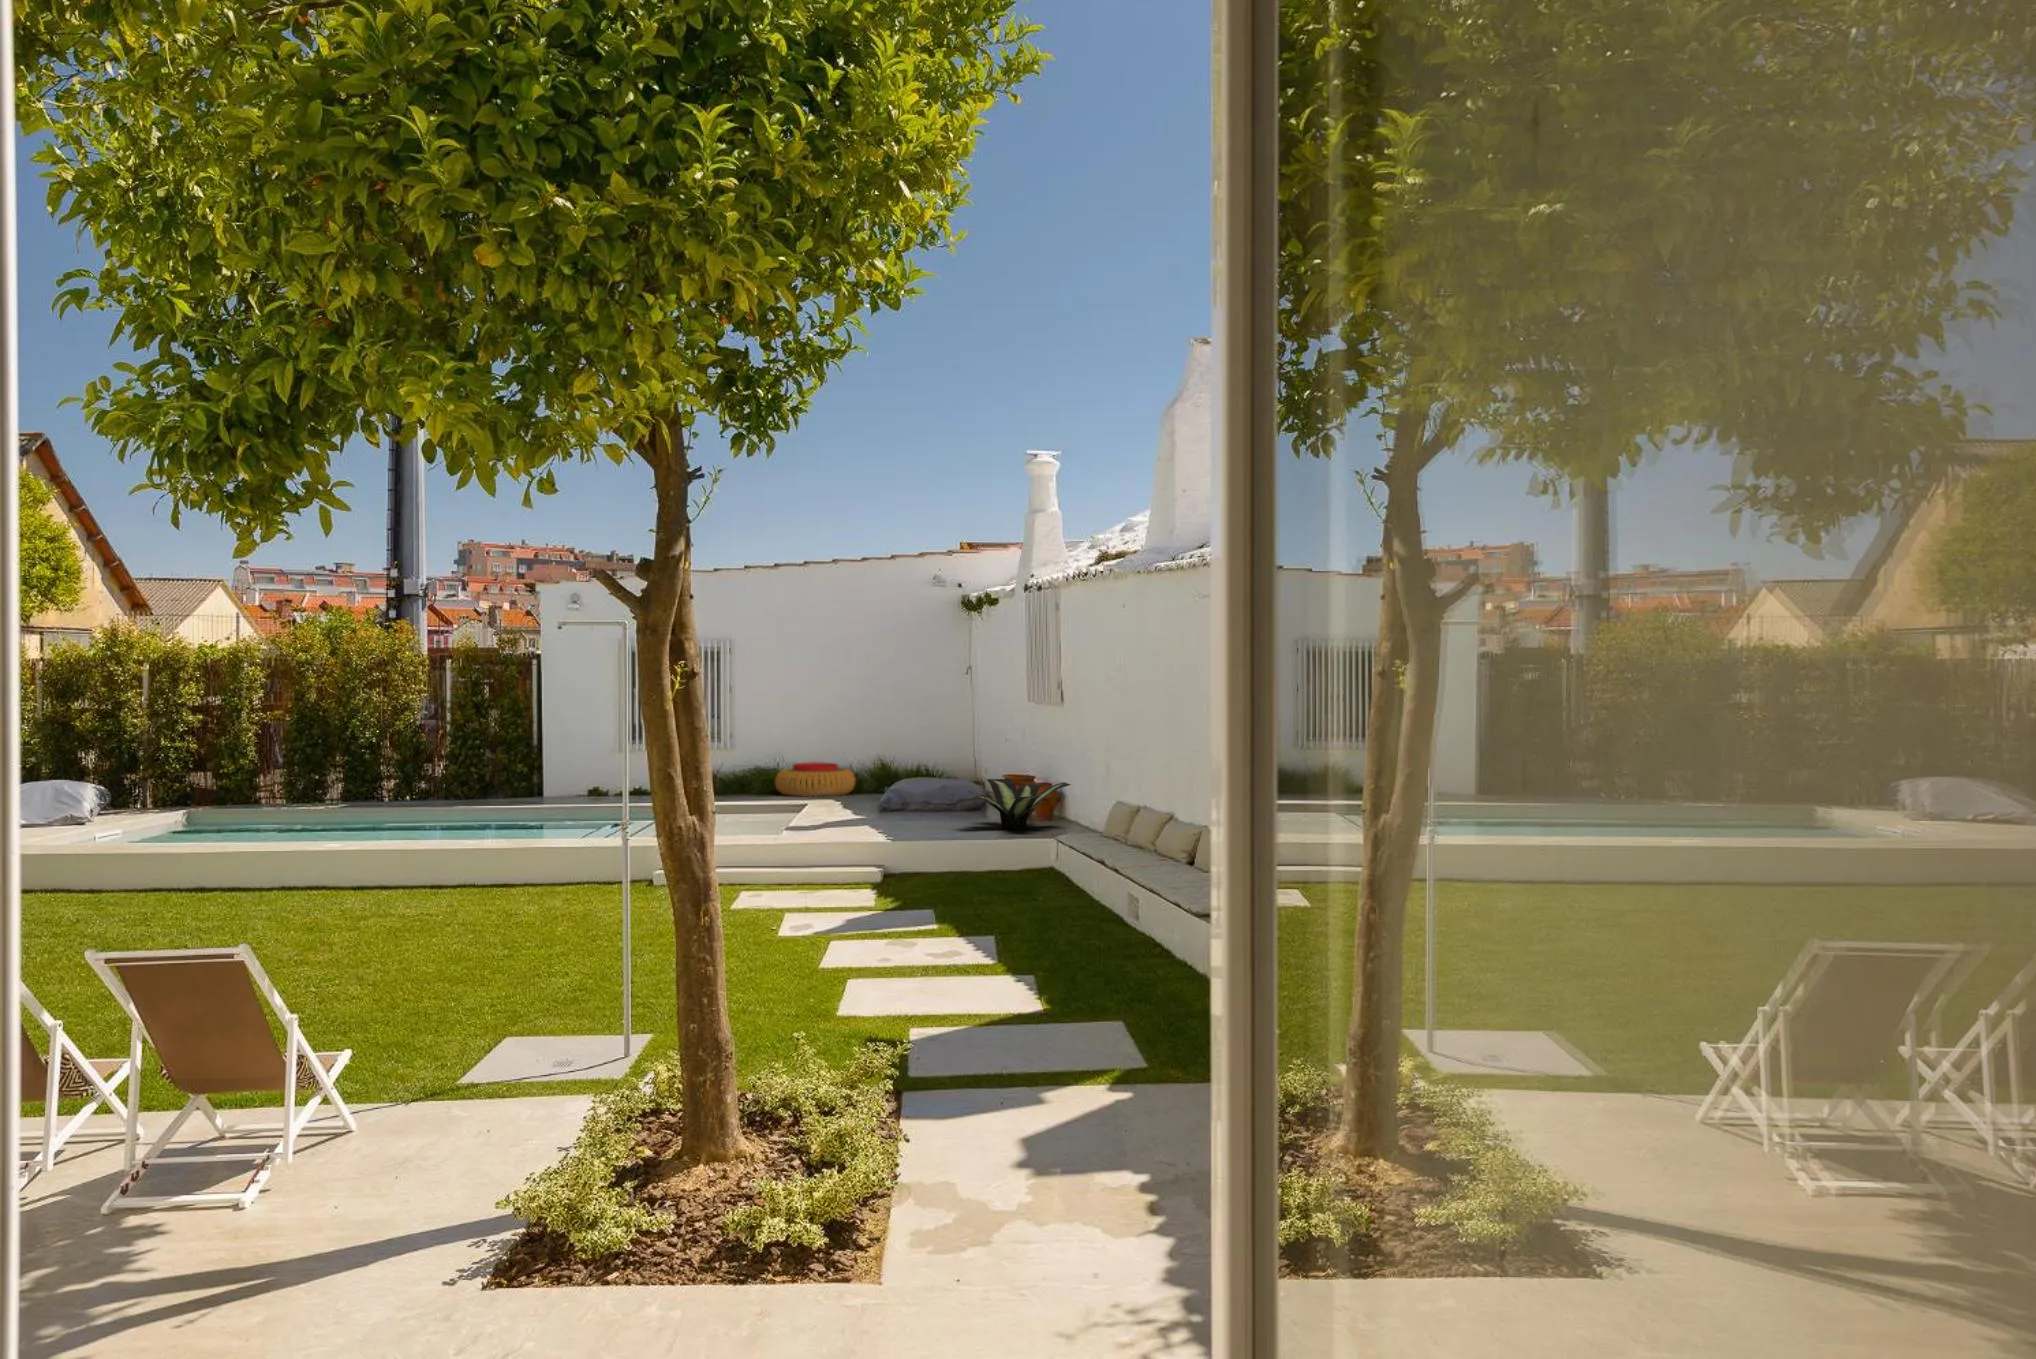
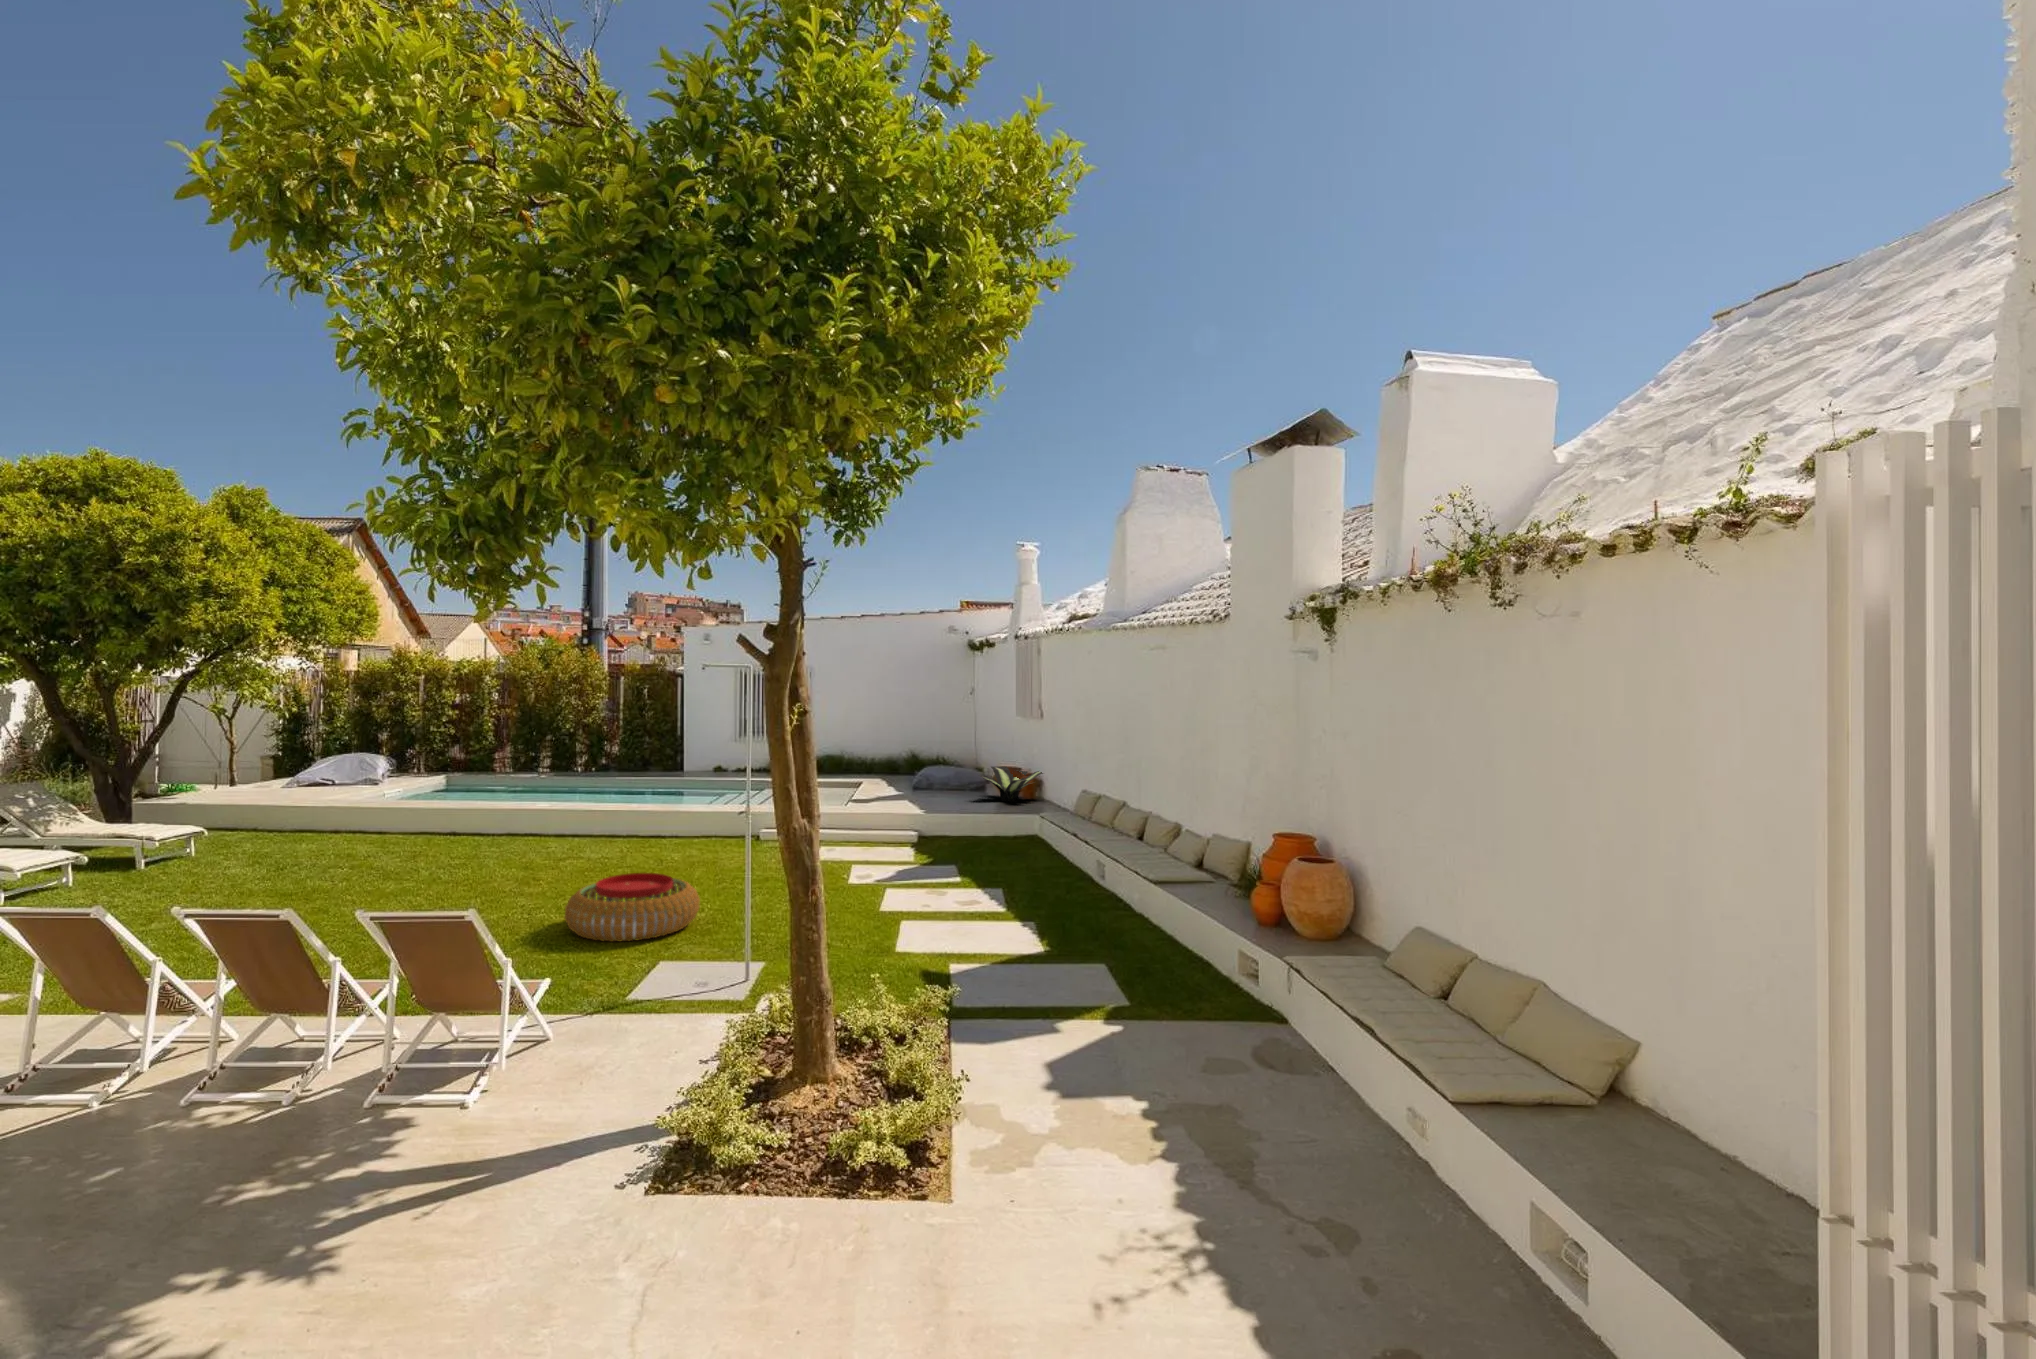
pouf: present [775,762,855,797] -> present [565,873,700,941]

